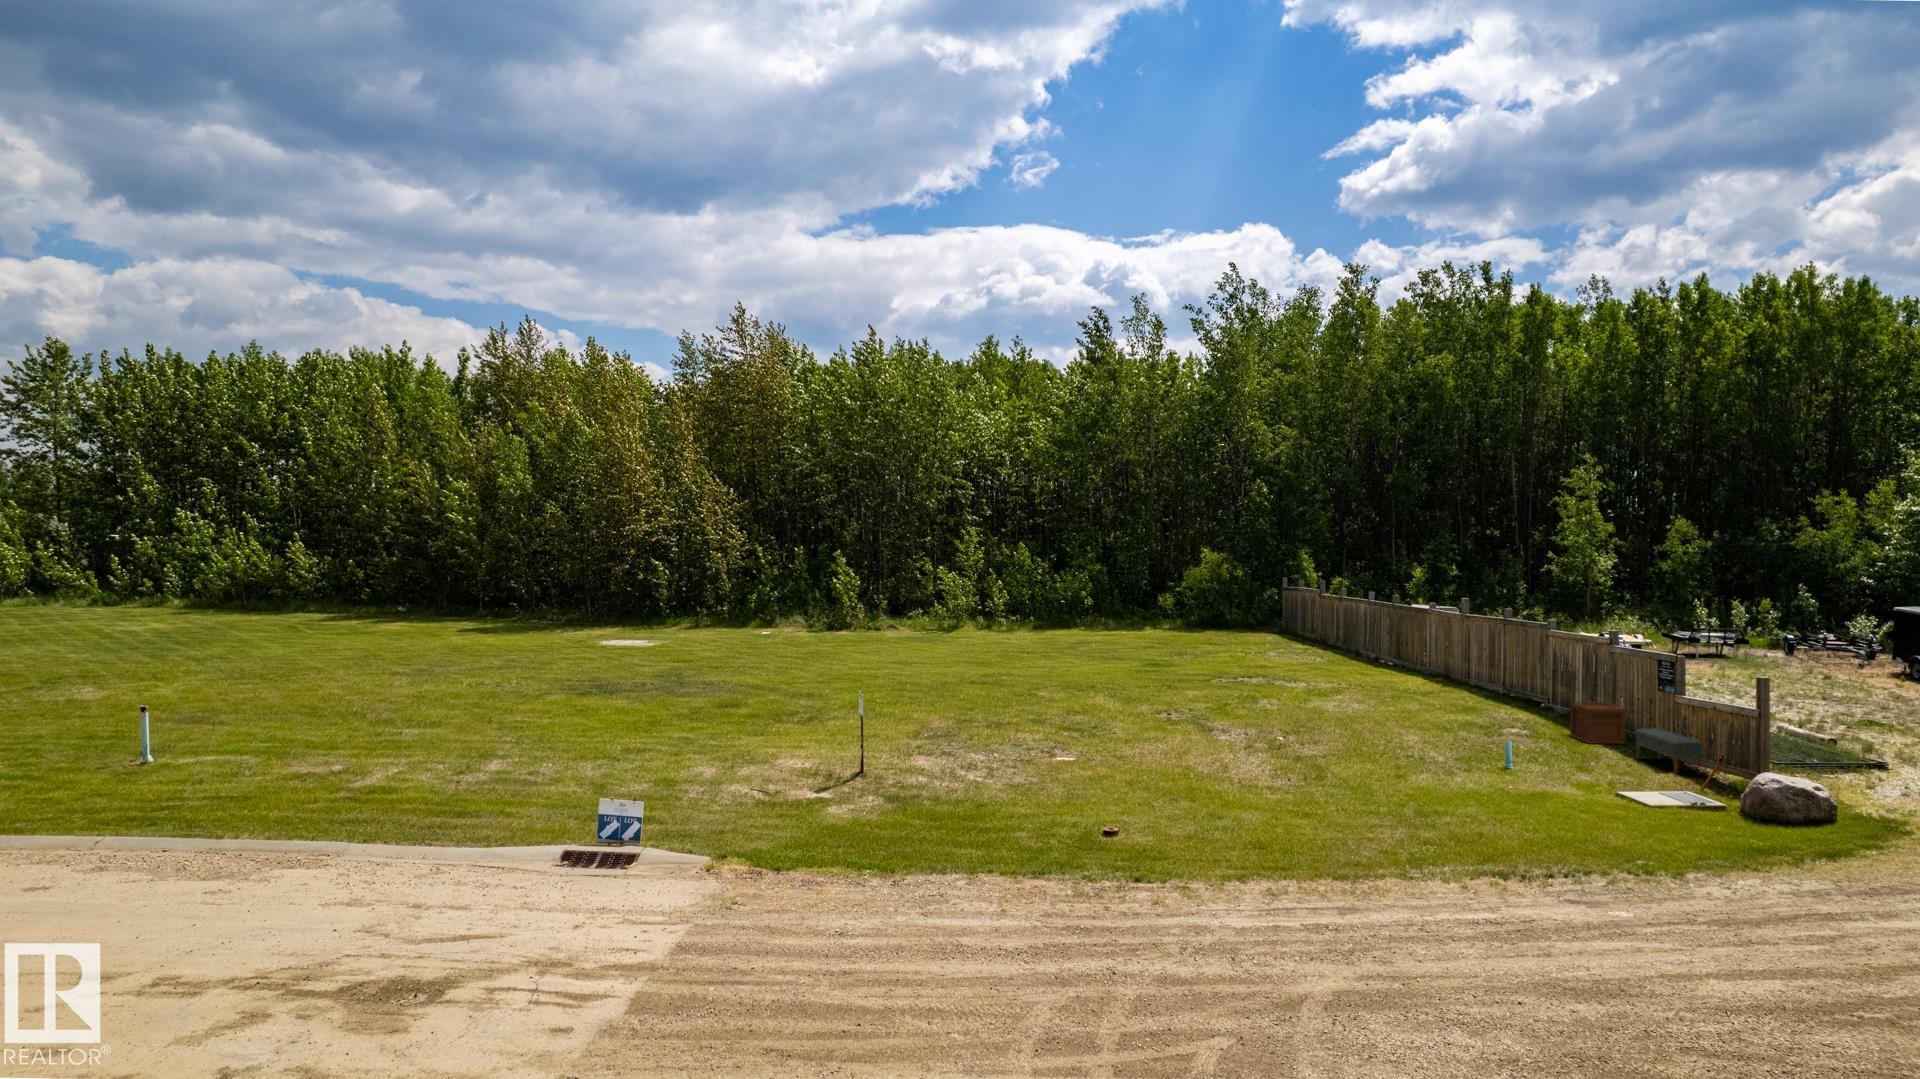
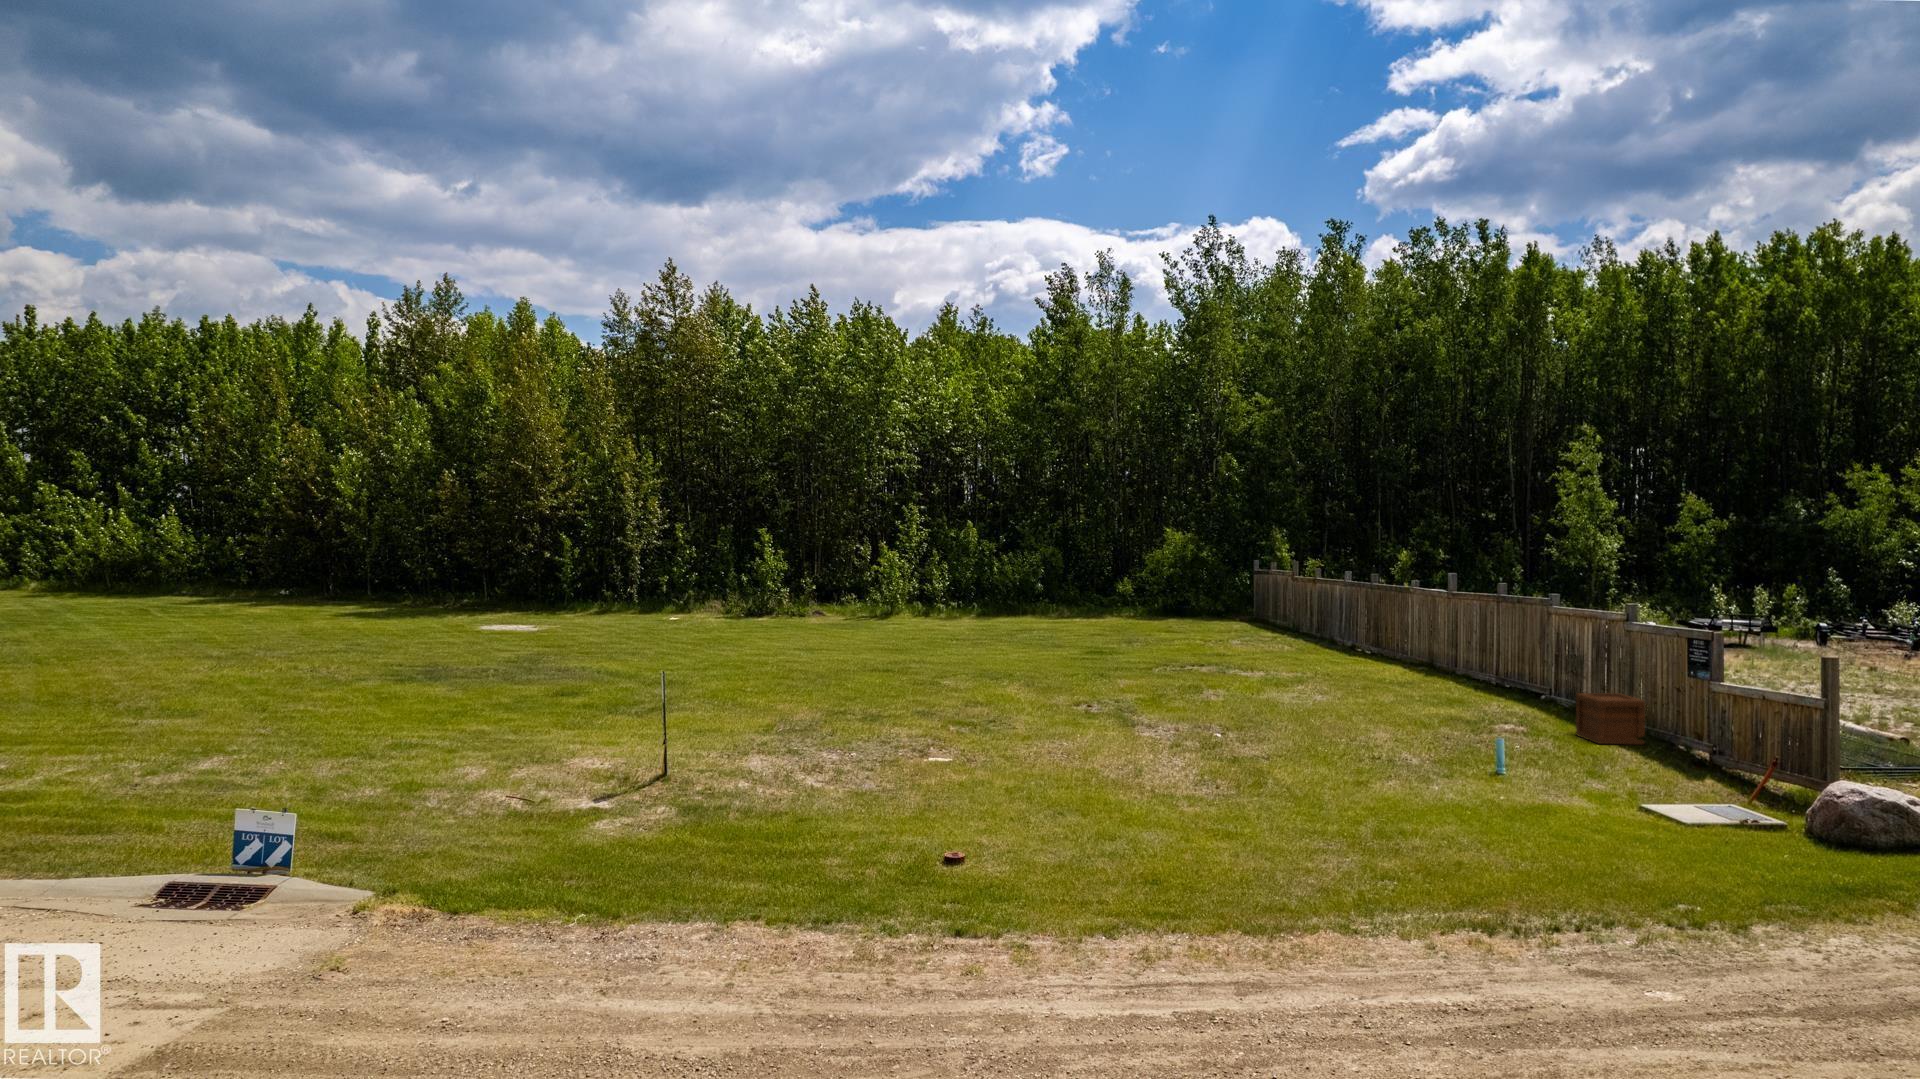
bench: present [1635,729,1703,774] -> none [1659,725,1749,783]

